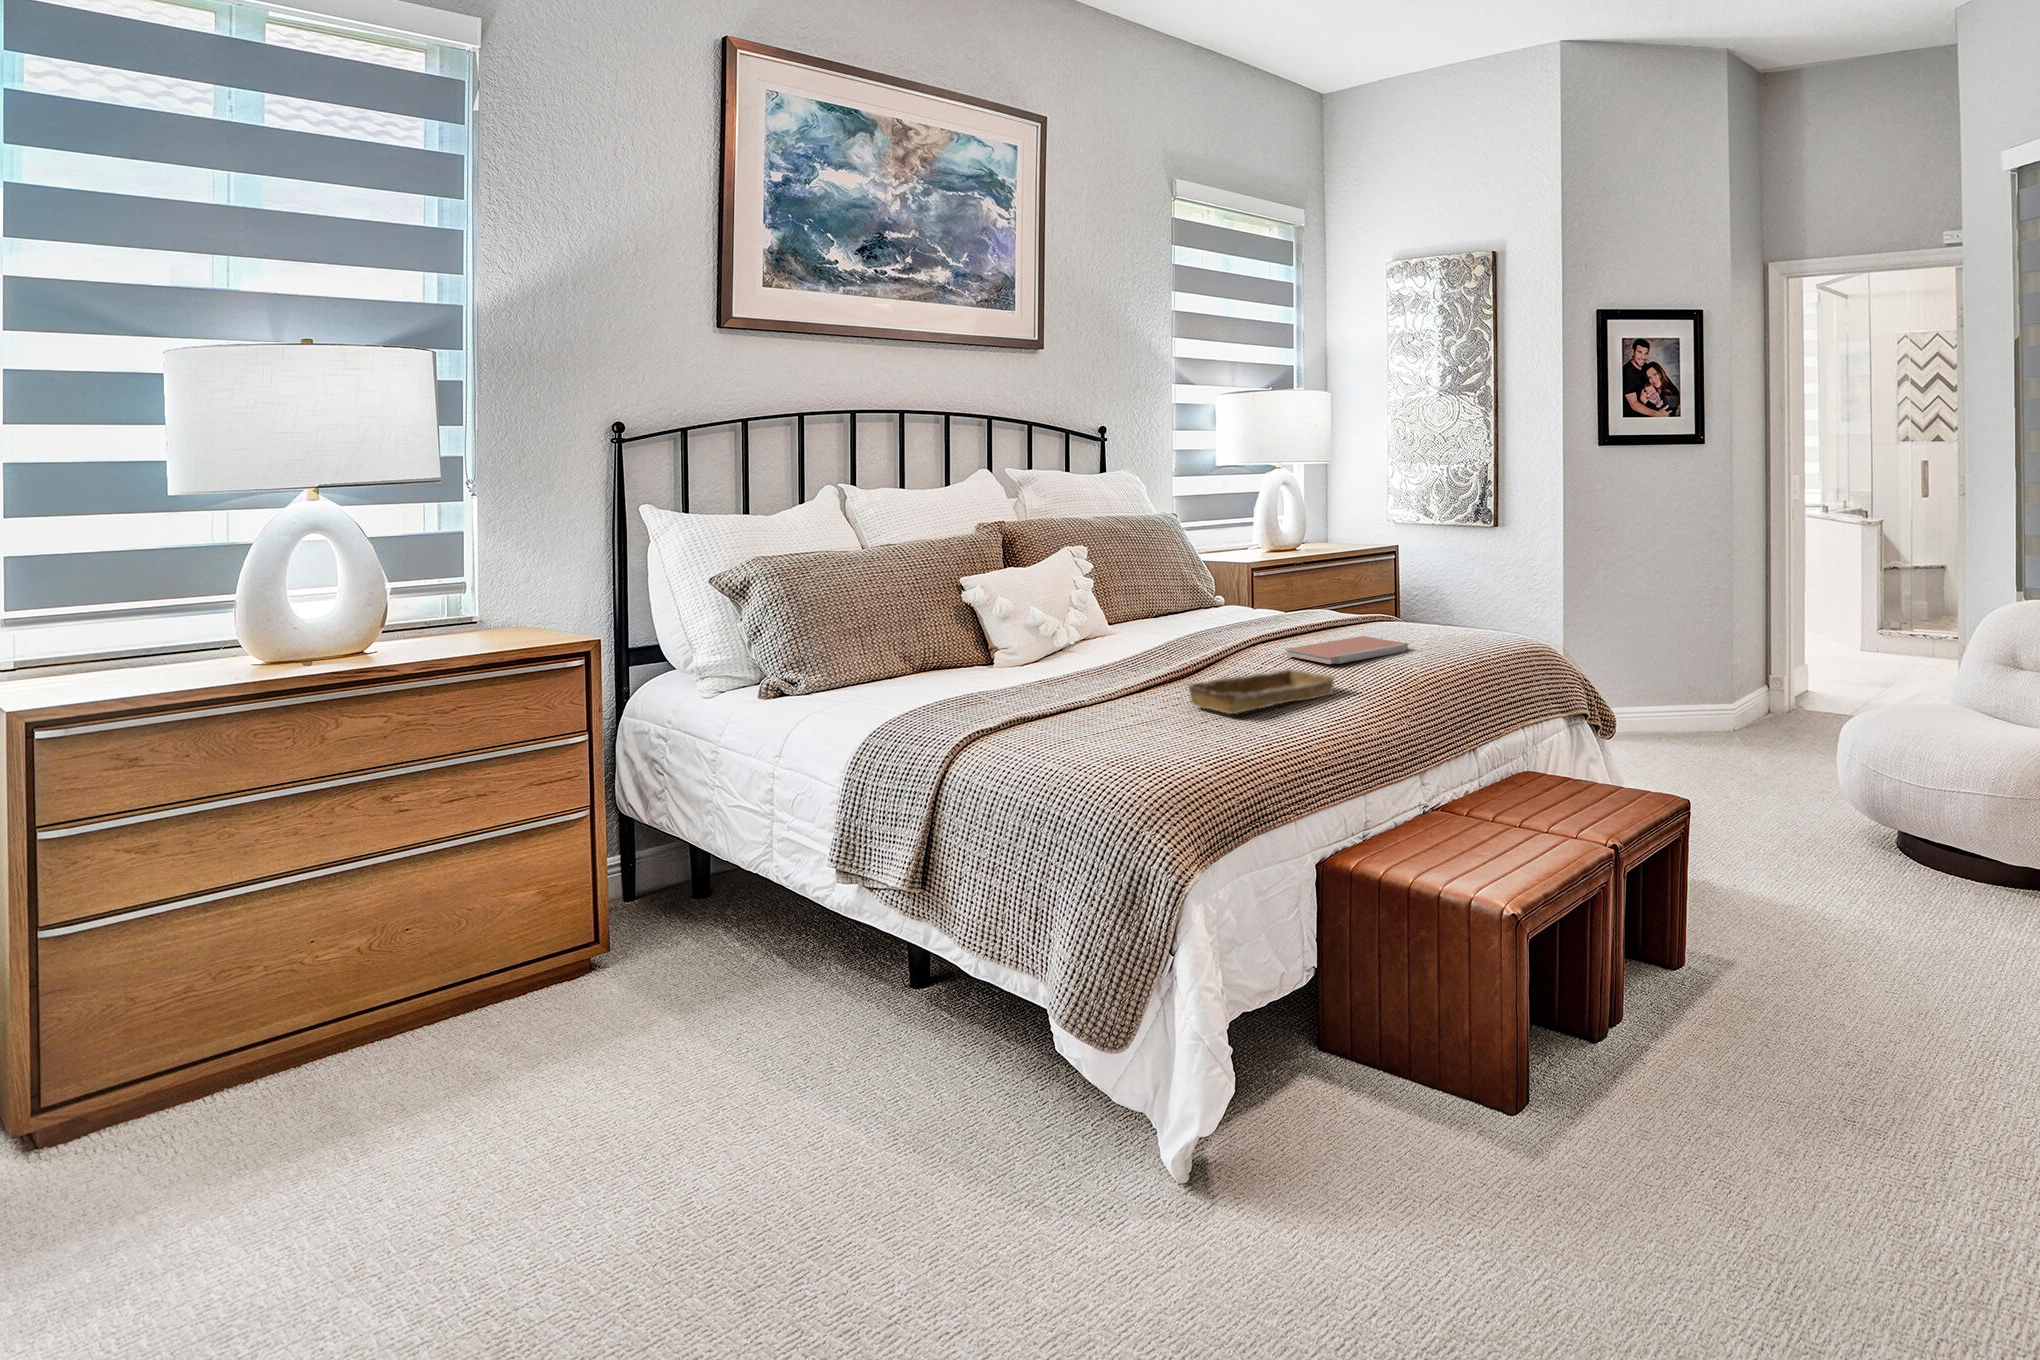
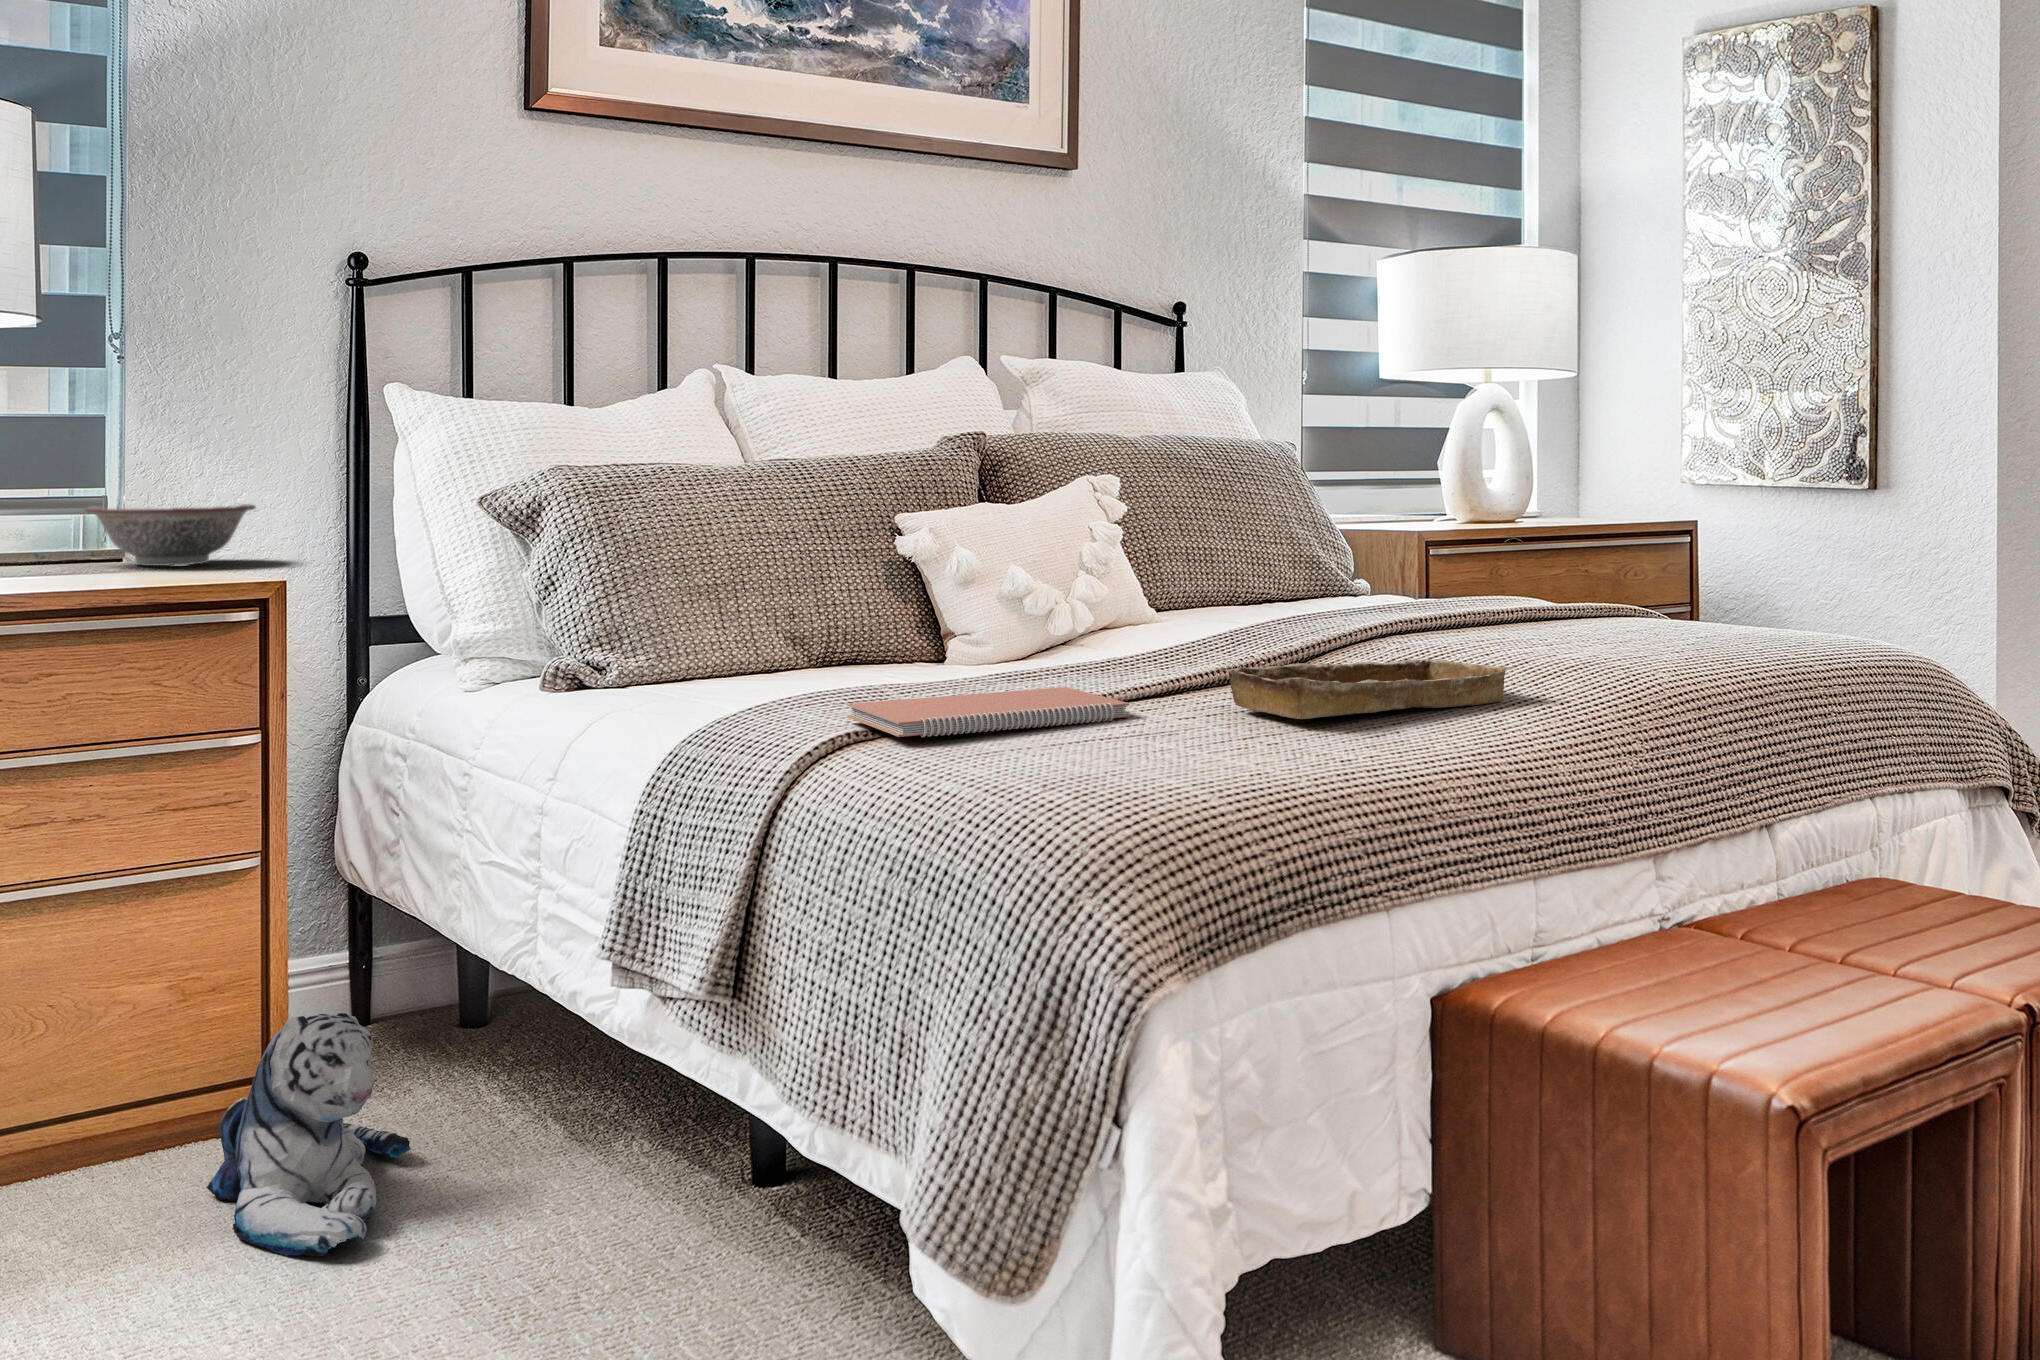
decorative bowl: none [435,585,549,630] -> present [85,504,255,566]
notebook: present [1284,636,1409,664] -> present [847,687,1129,737]
plush toy: none [567,910,693,1060] -> present [207,1013,411,1256]

